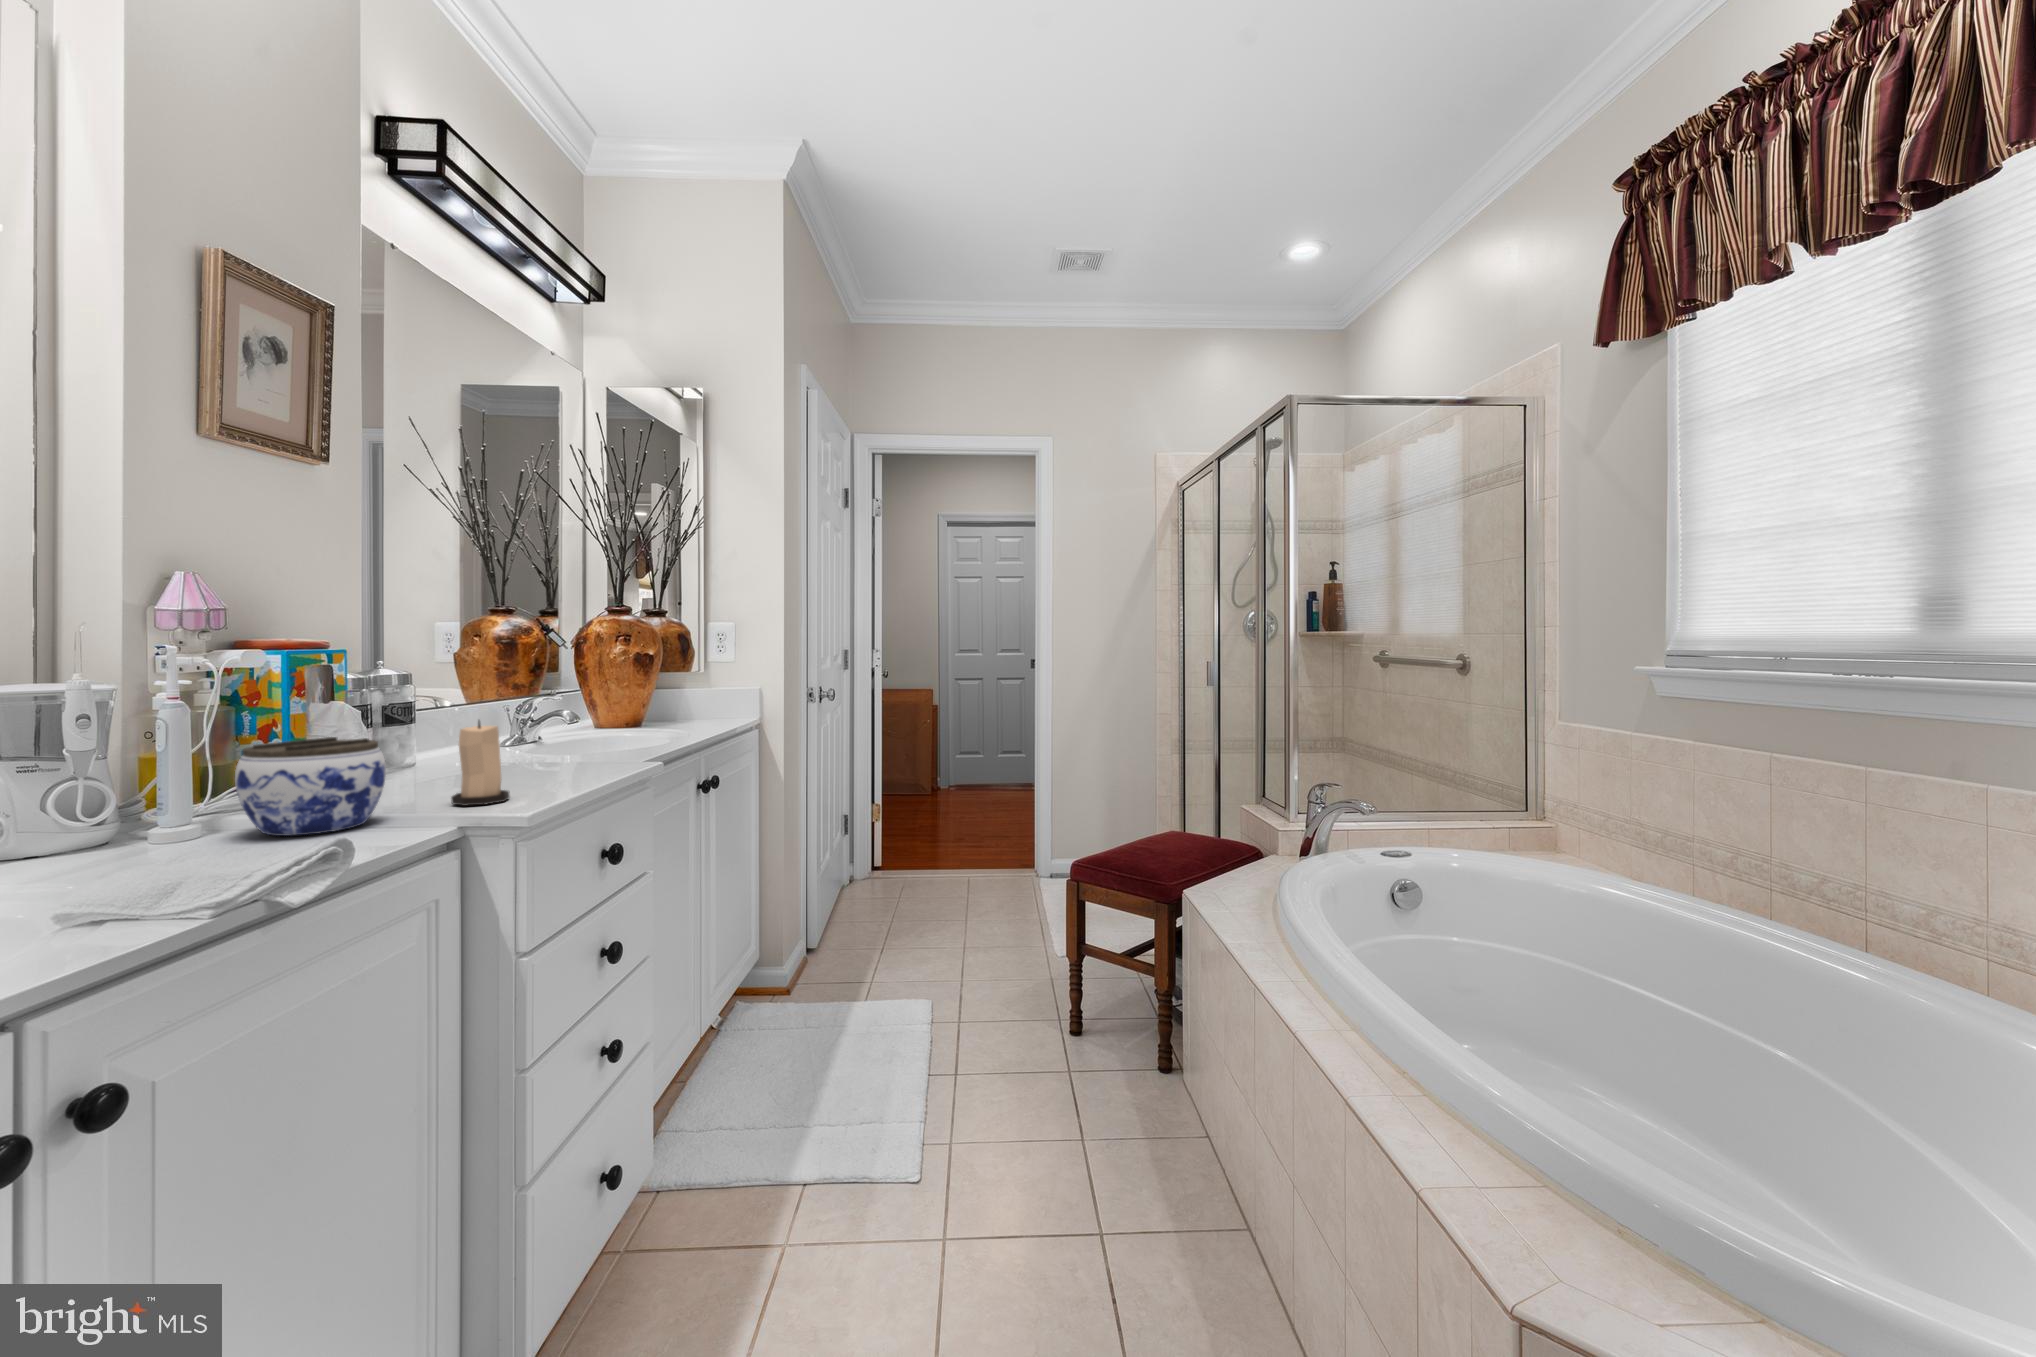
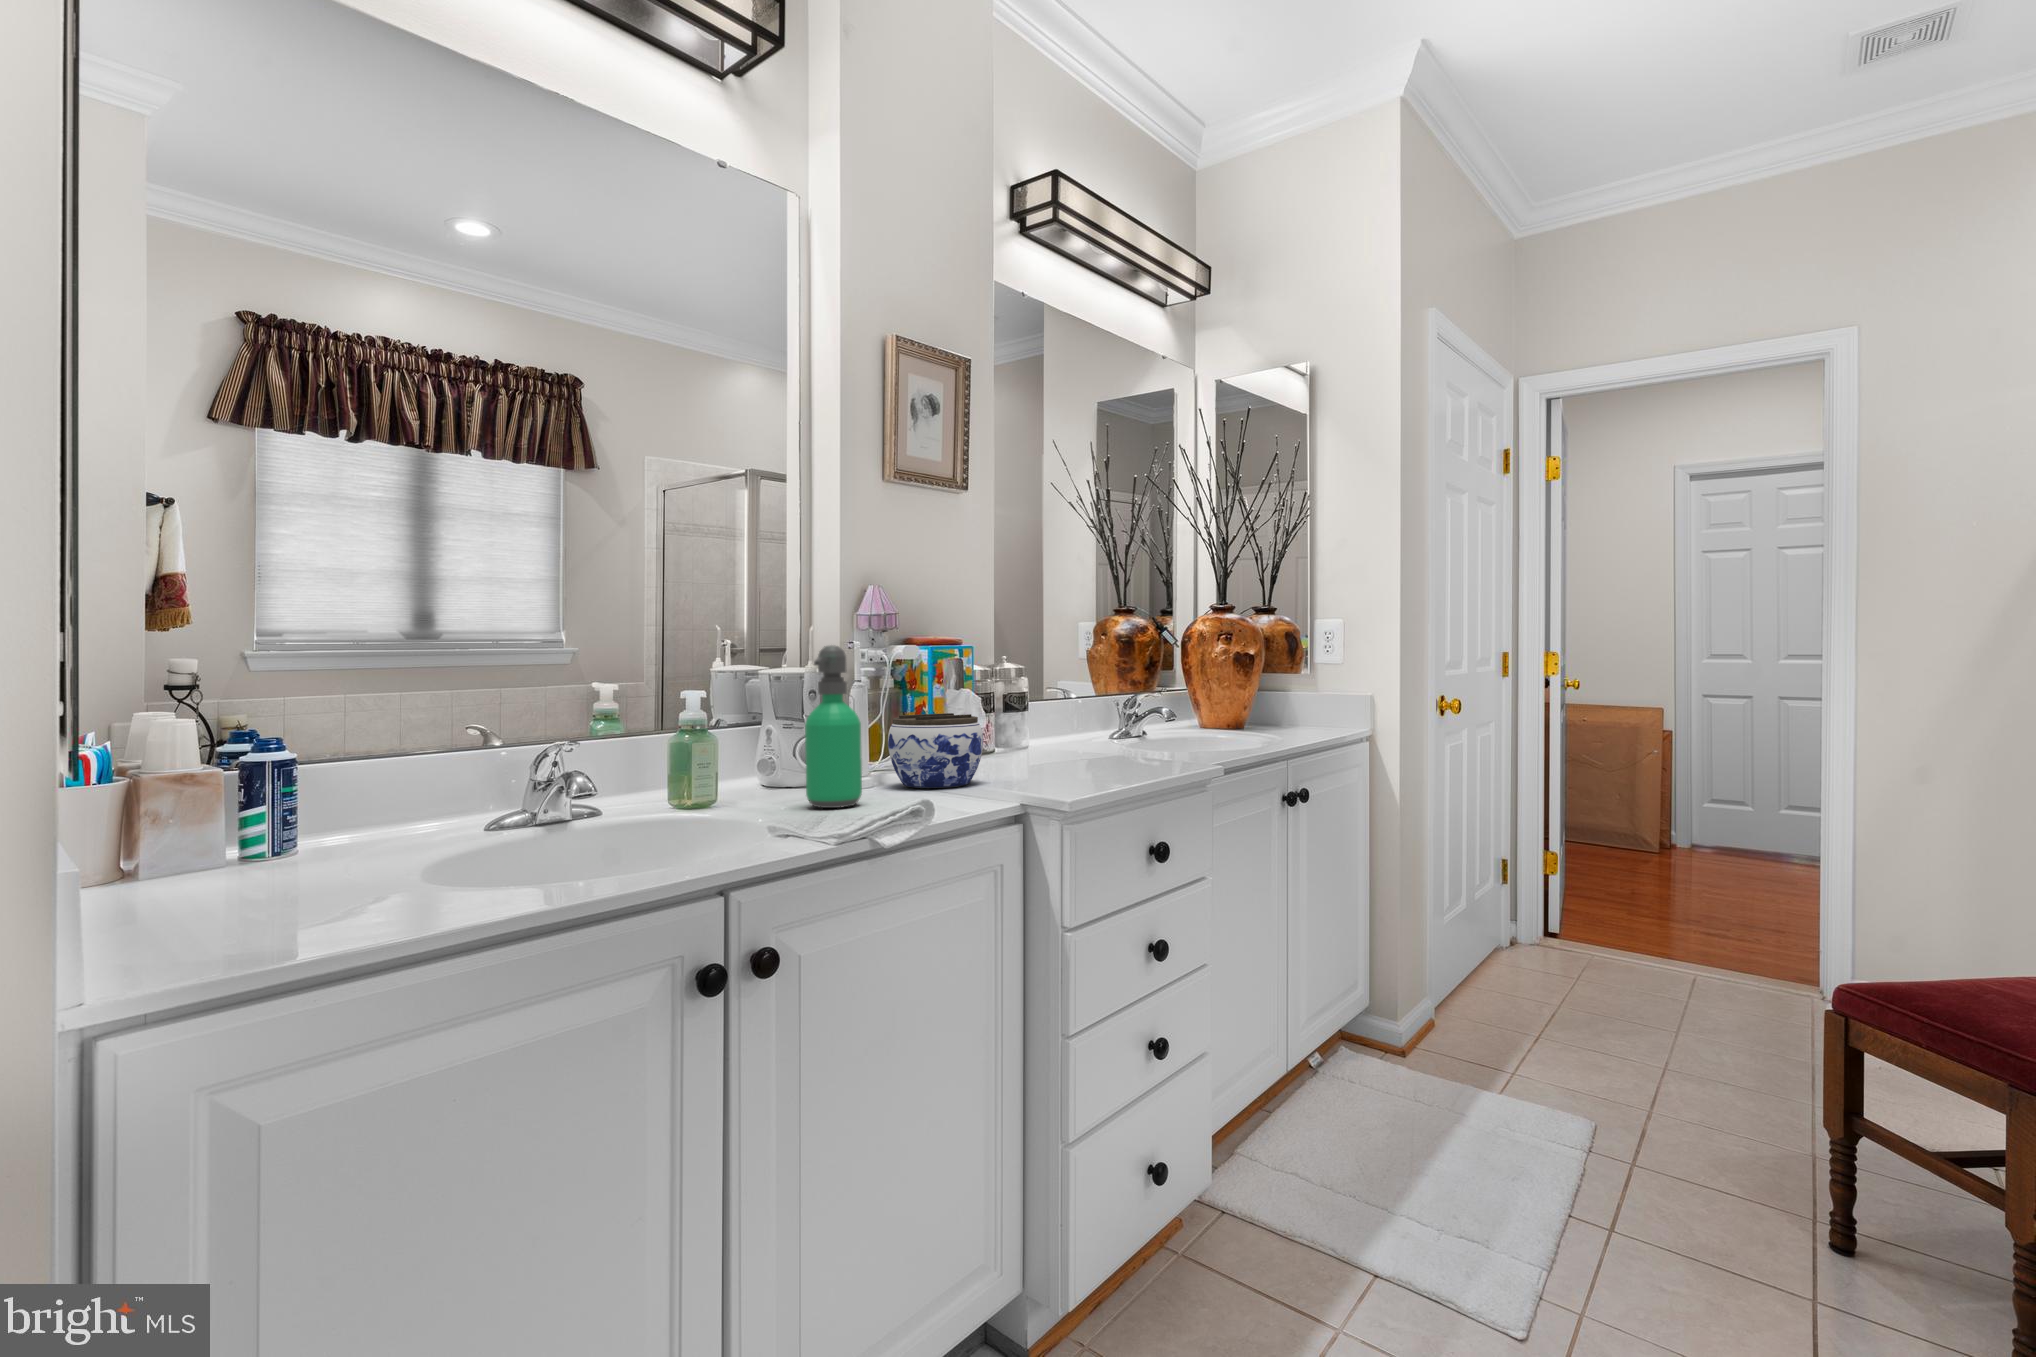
soap dispenser: none [102,660,212,888] -> present [805,645,862,808]
candle: present [451,720,510,806] -> none [1033,703,1078,779]

